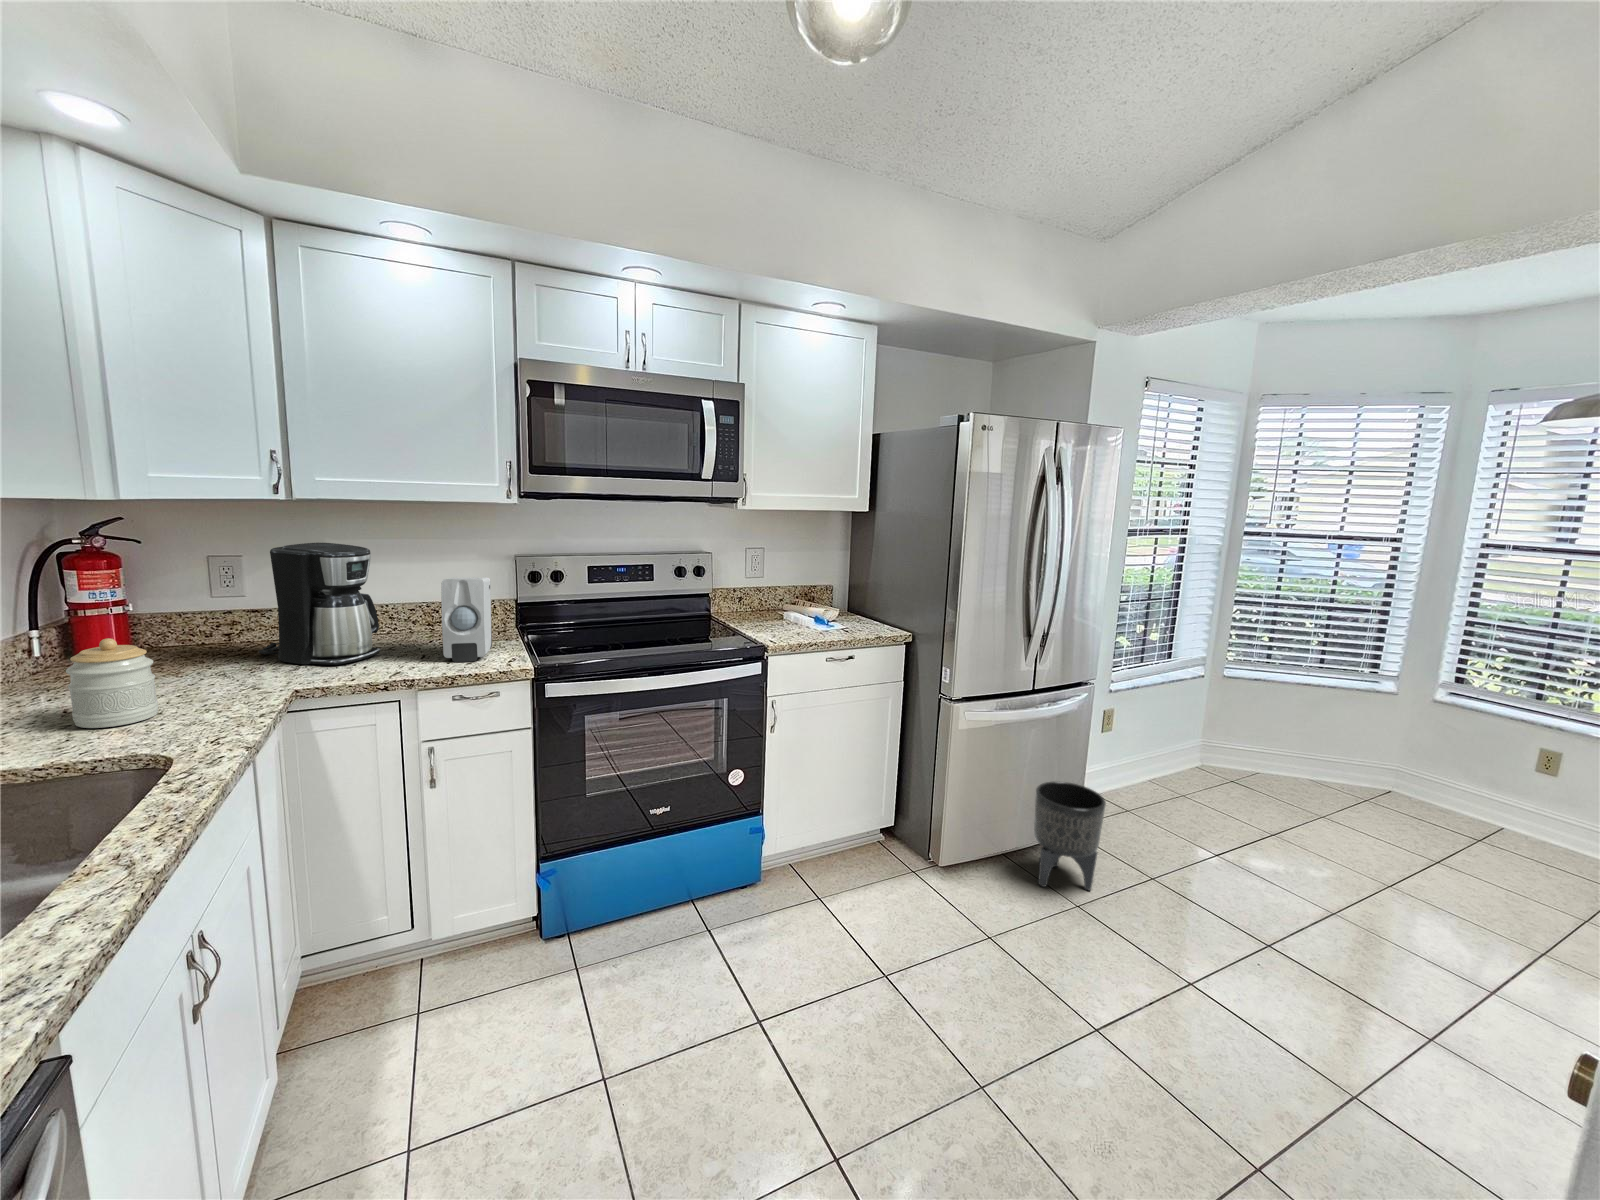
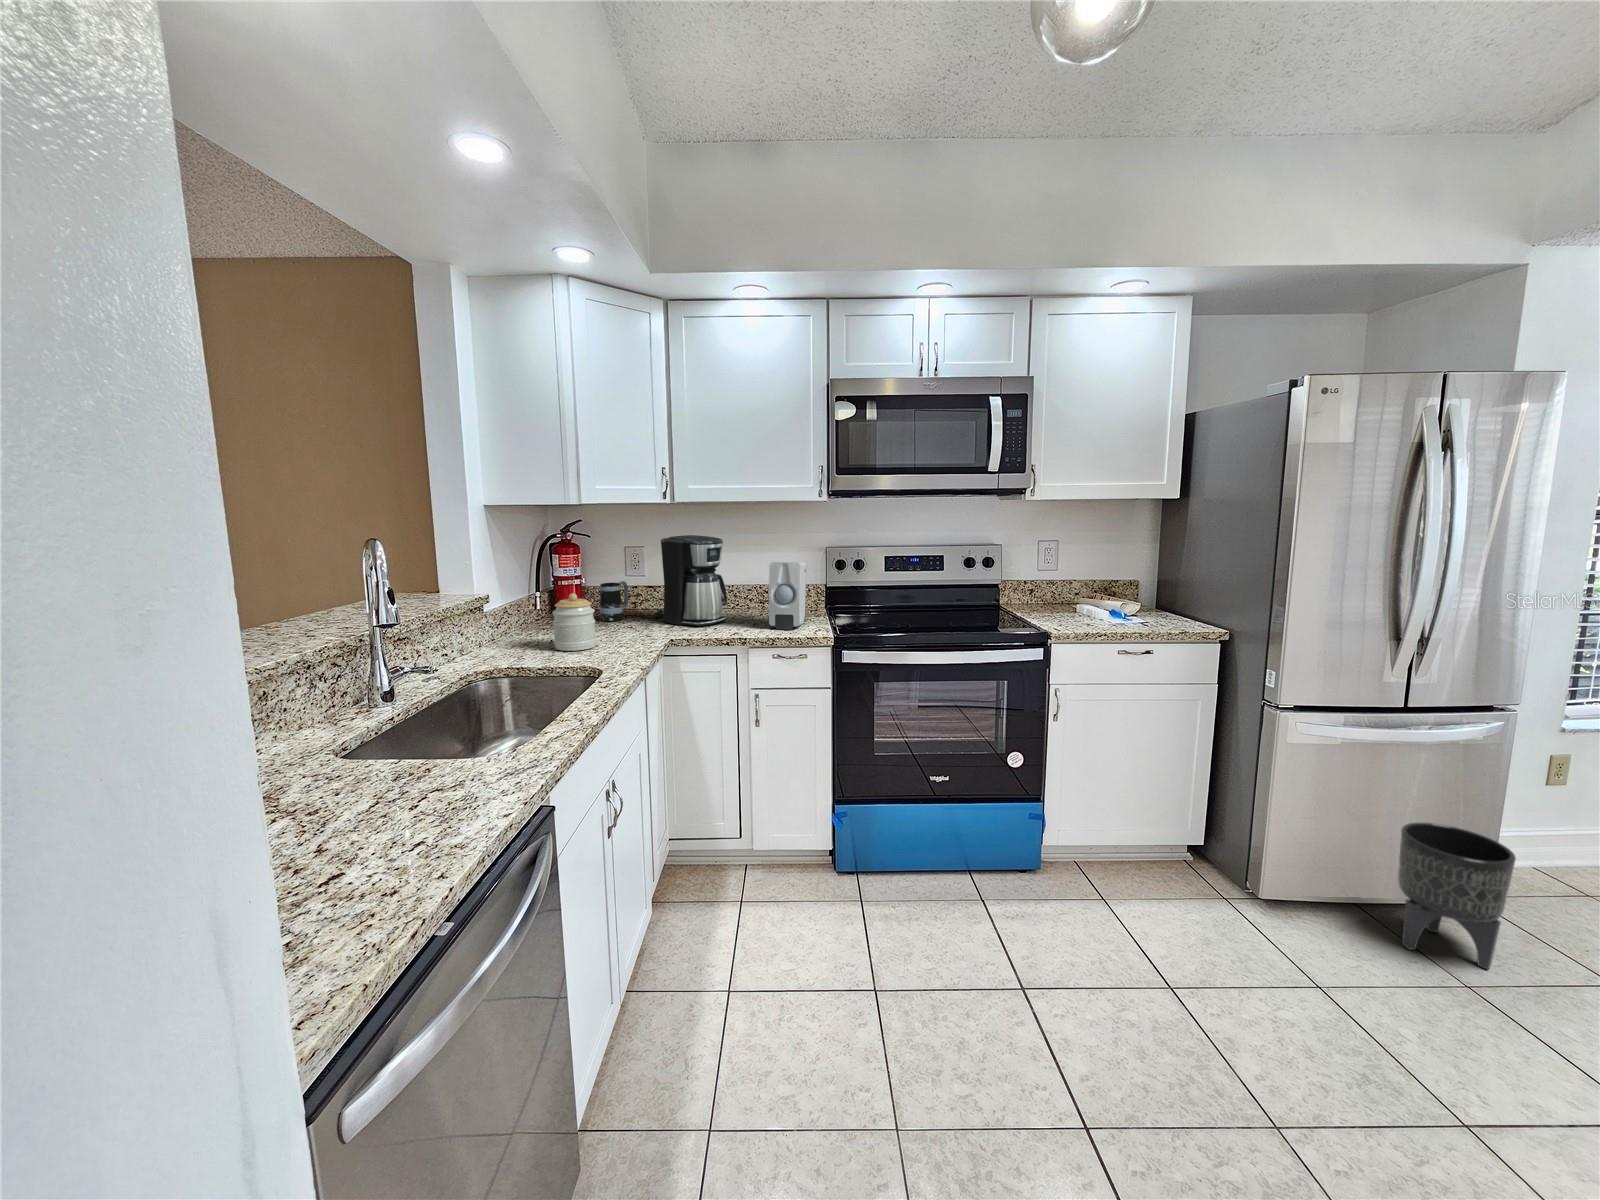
mug: none [162,606,216,666] -> present [600,581,628,621]

